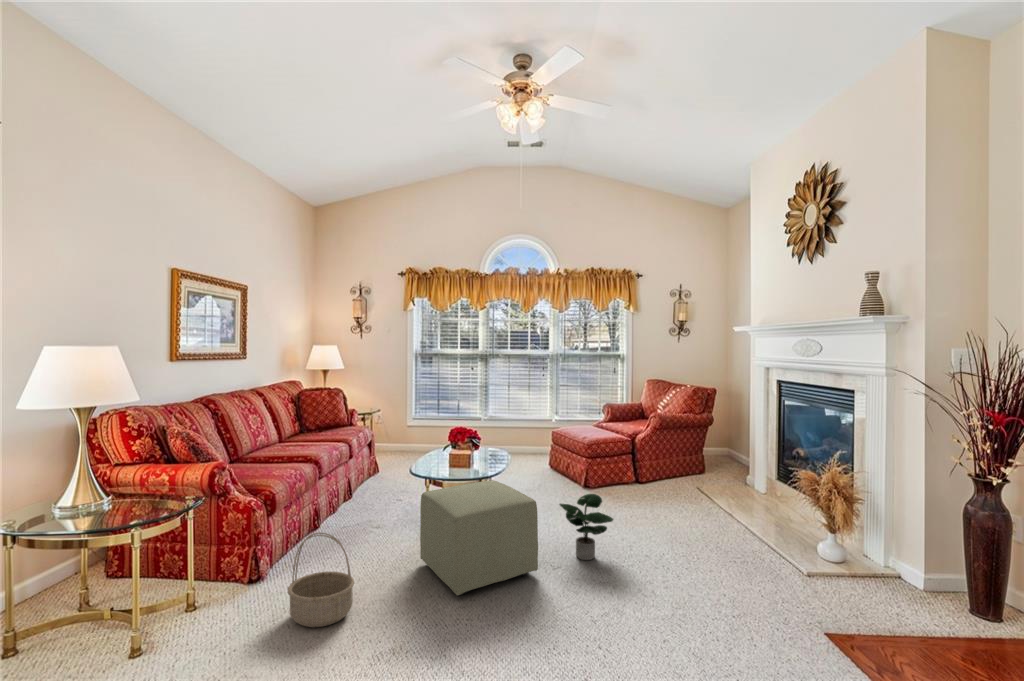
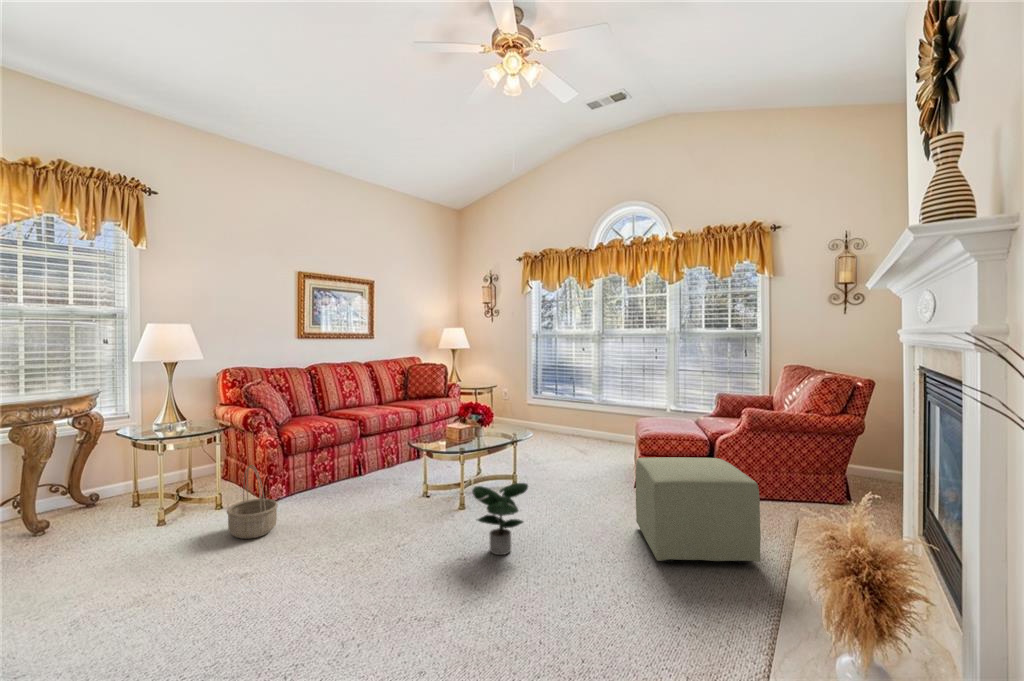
ottoman: present [420,480,538,596] -> present [636,457,761,564]

